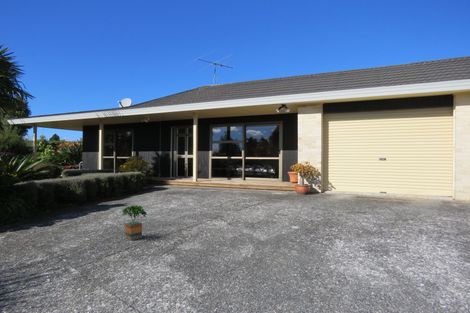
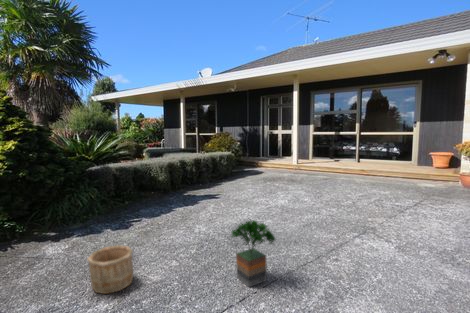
wooden bucket: none [32,223,61,248] -> present [87,245,133,294]

